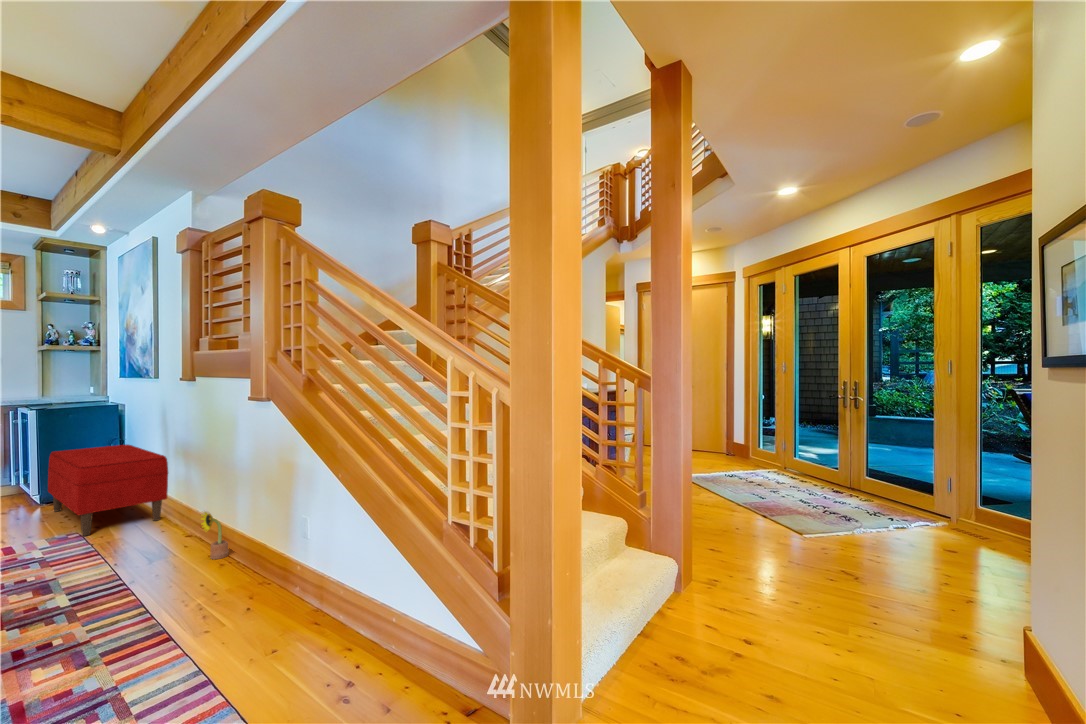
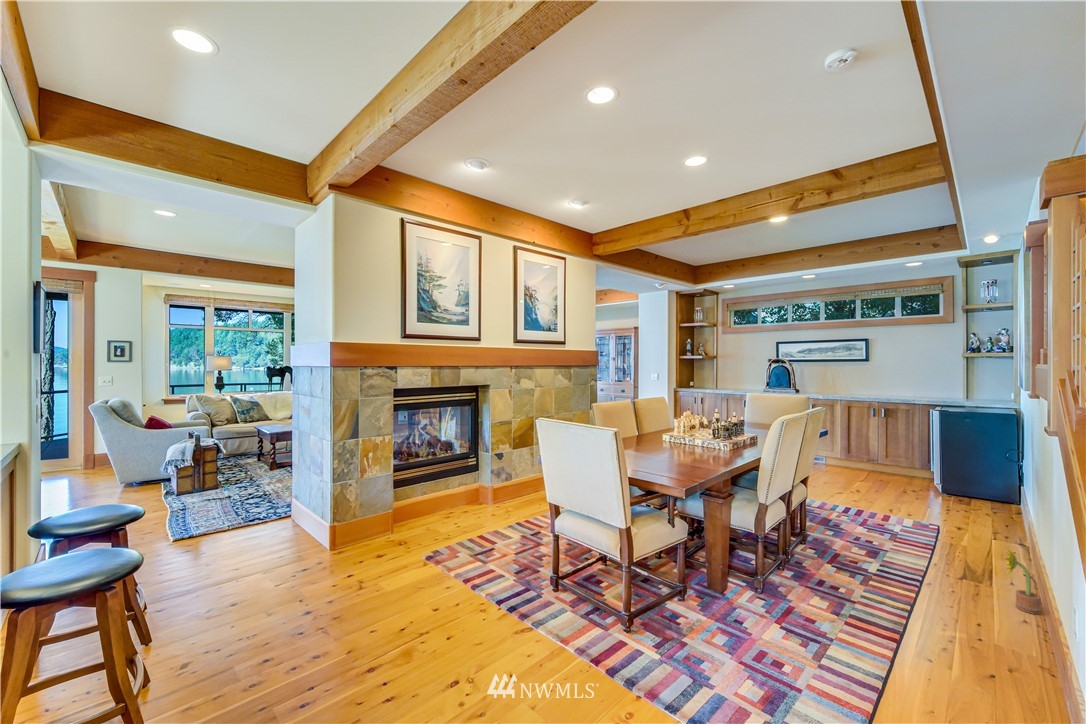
bench: present [48,444,168,536] -> none [934,449,1027,545]

